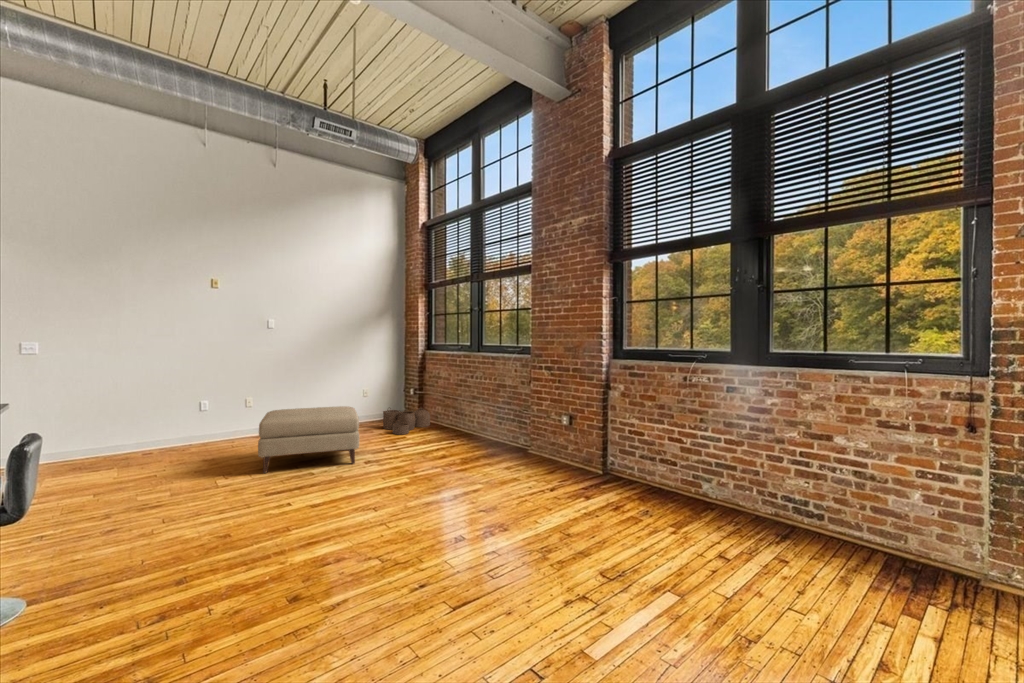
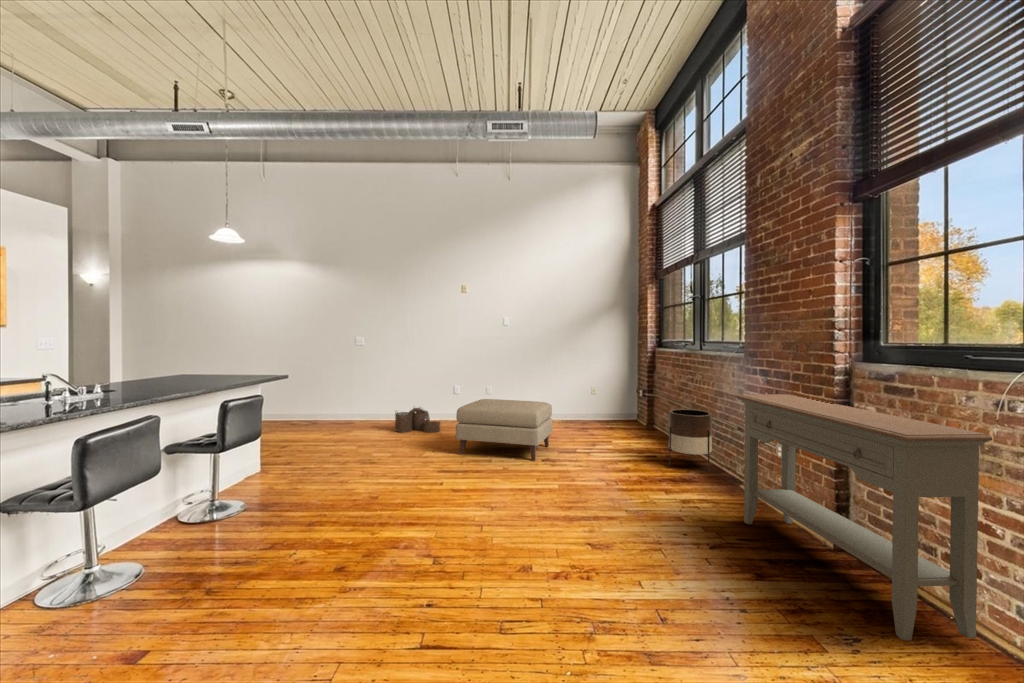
console table: none [544,382,684,505] -> present [735,394,992,641]
planter: none [466,400,498,447] -> present [669,409,712,472]
woven basket: present [383,408,430,435] -> present [395,408,440,433]

